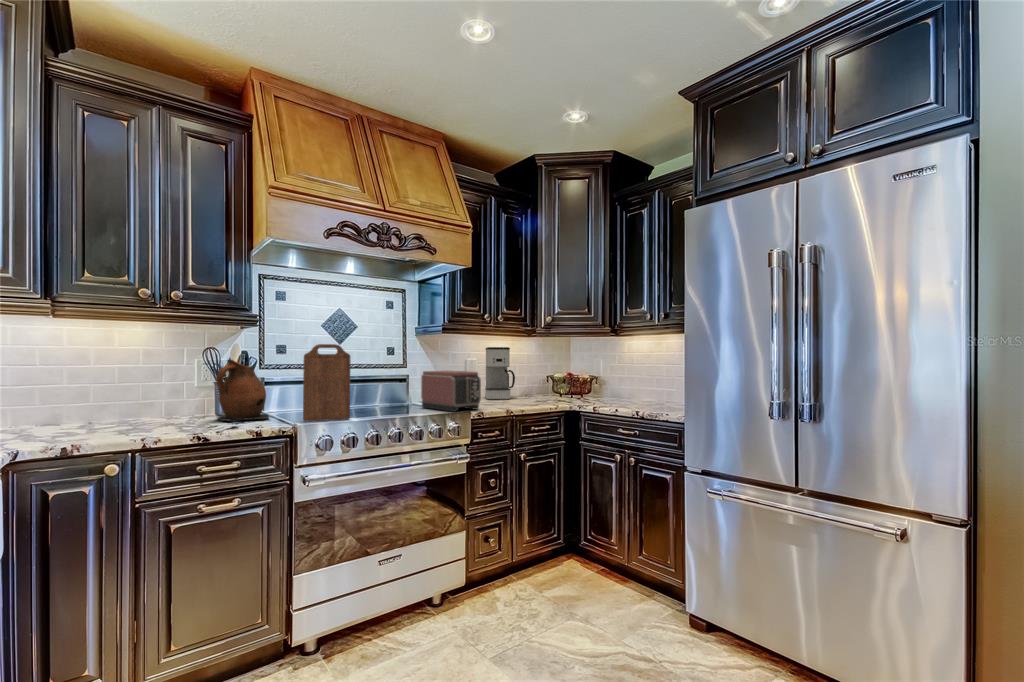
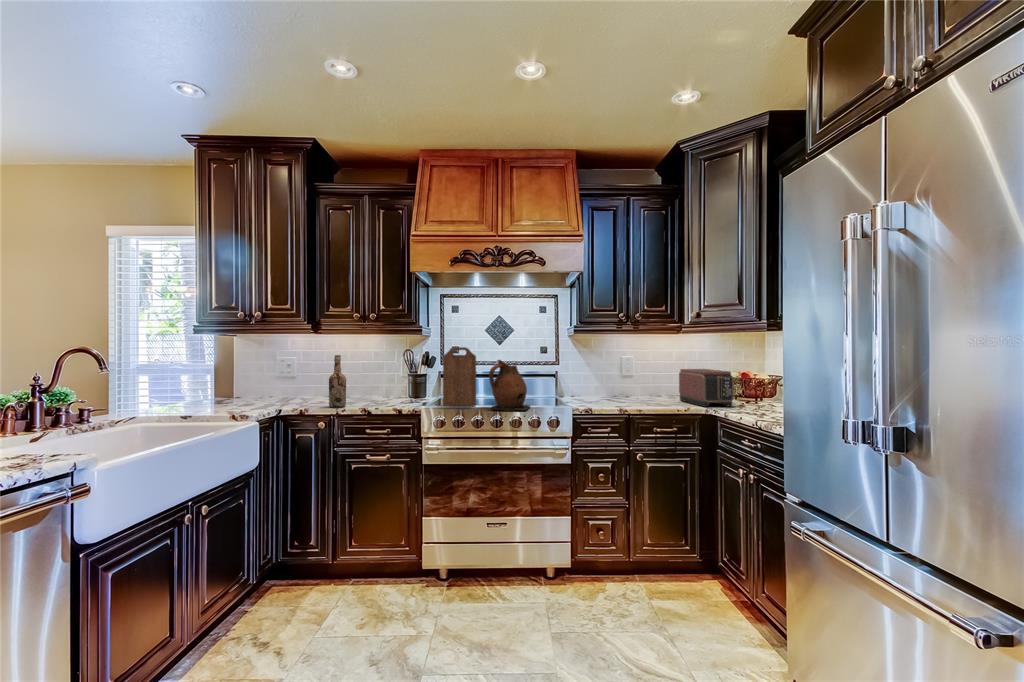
coffee maker: present [485,347,515,400] -> none [638,347,670,399]
wine bottle: none [116,354,149,439] -> present [329,355,346,408]
ceramic pitcher: present [217,360,269,421] -> present [489,360,530,411]
toaster: present [421,371,481,412] -> present [679,369,734,407]

